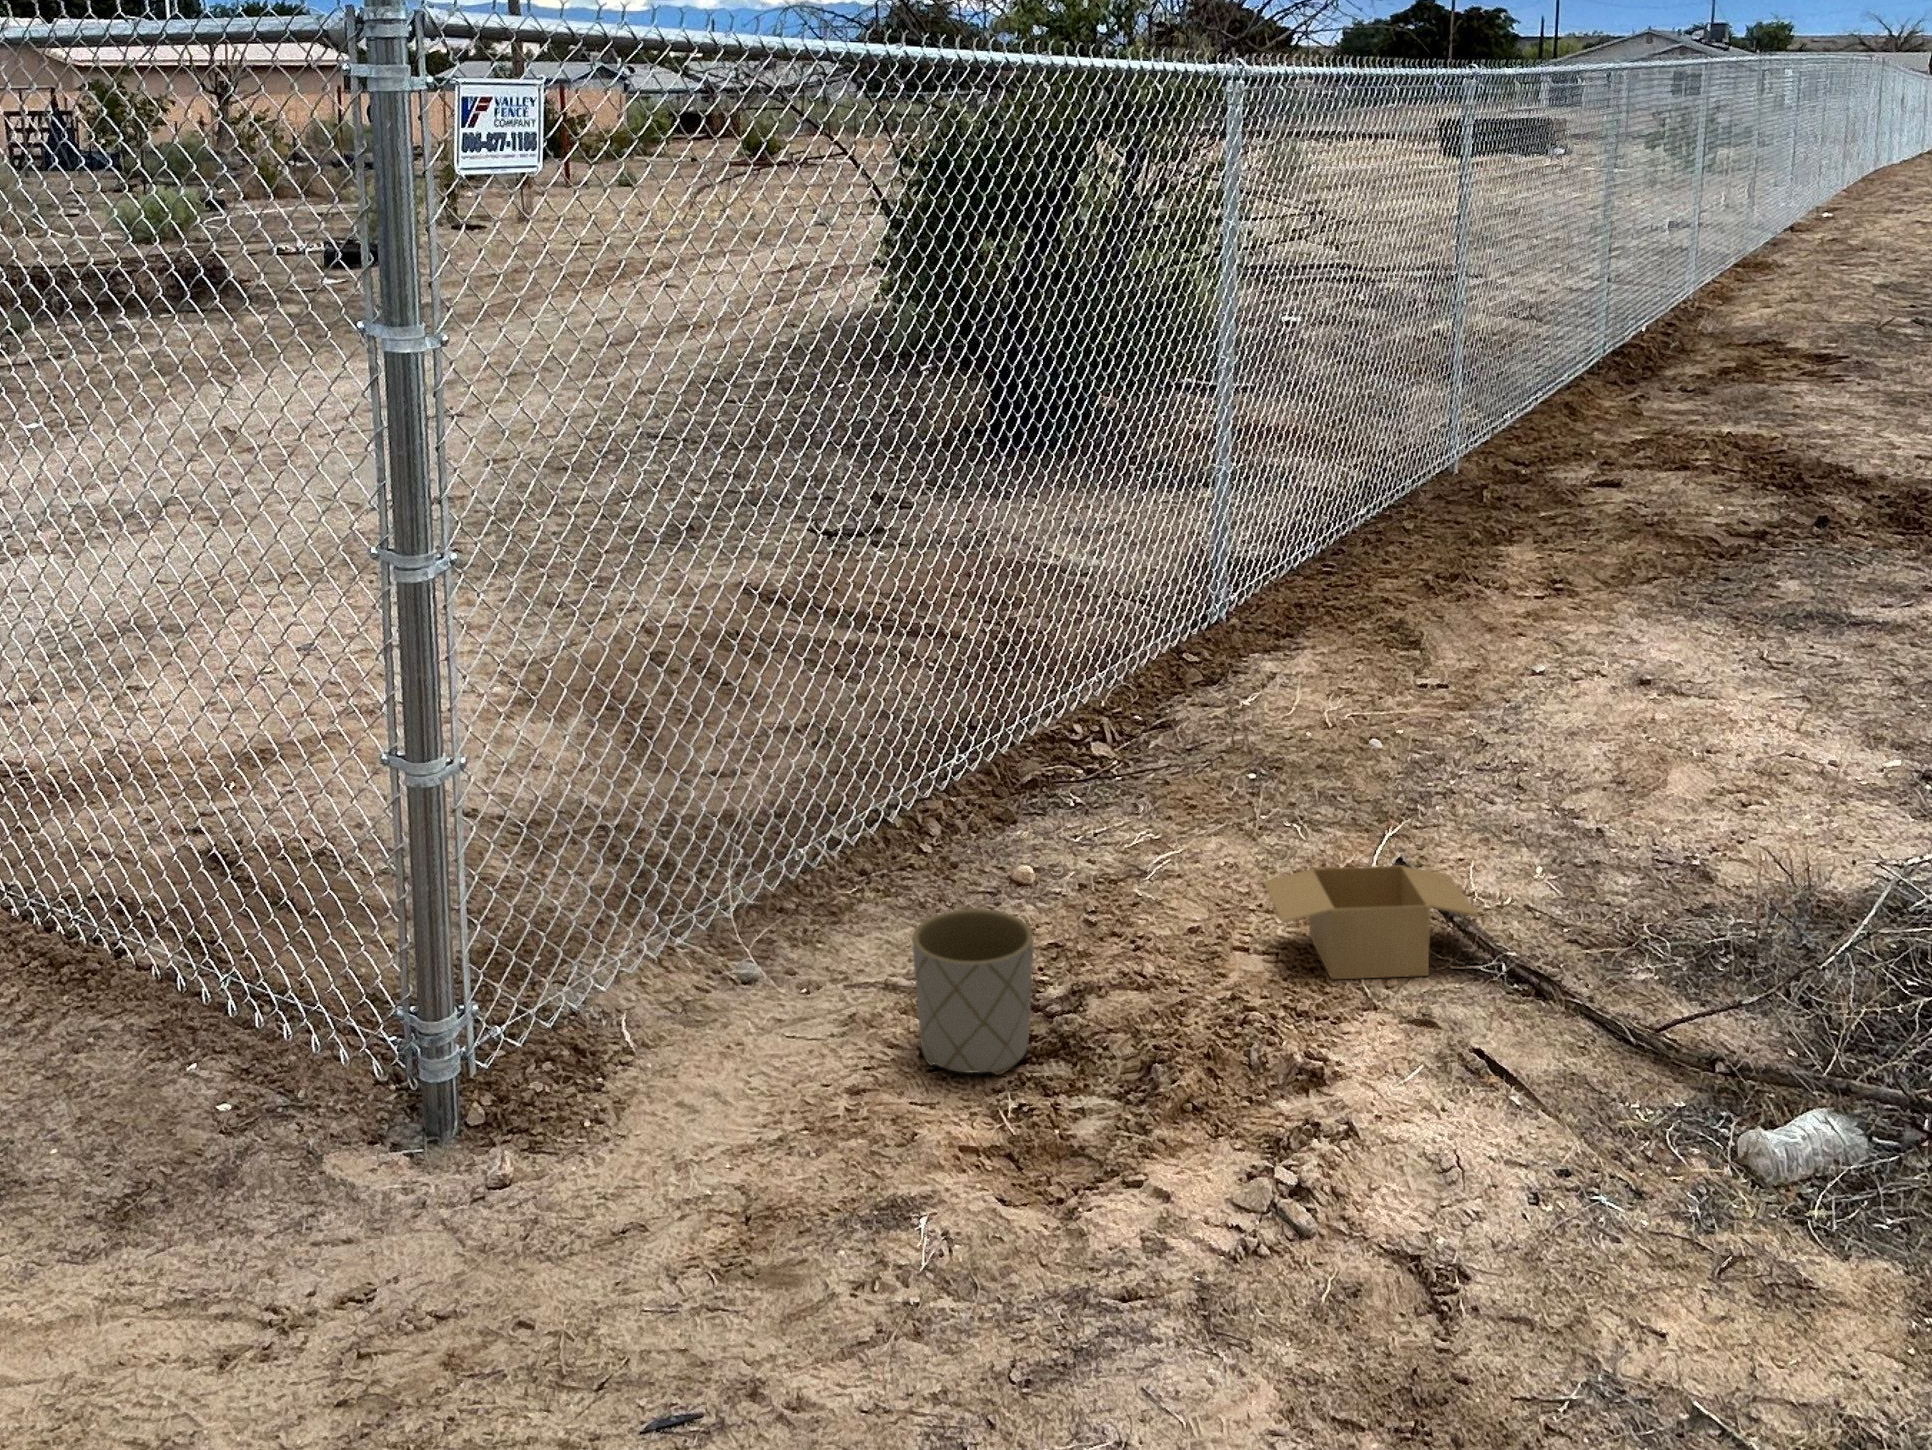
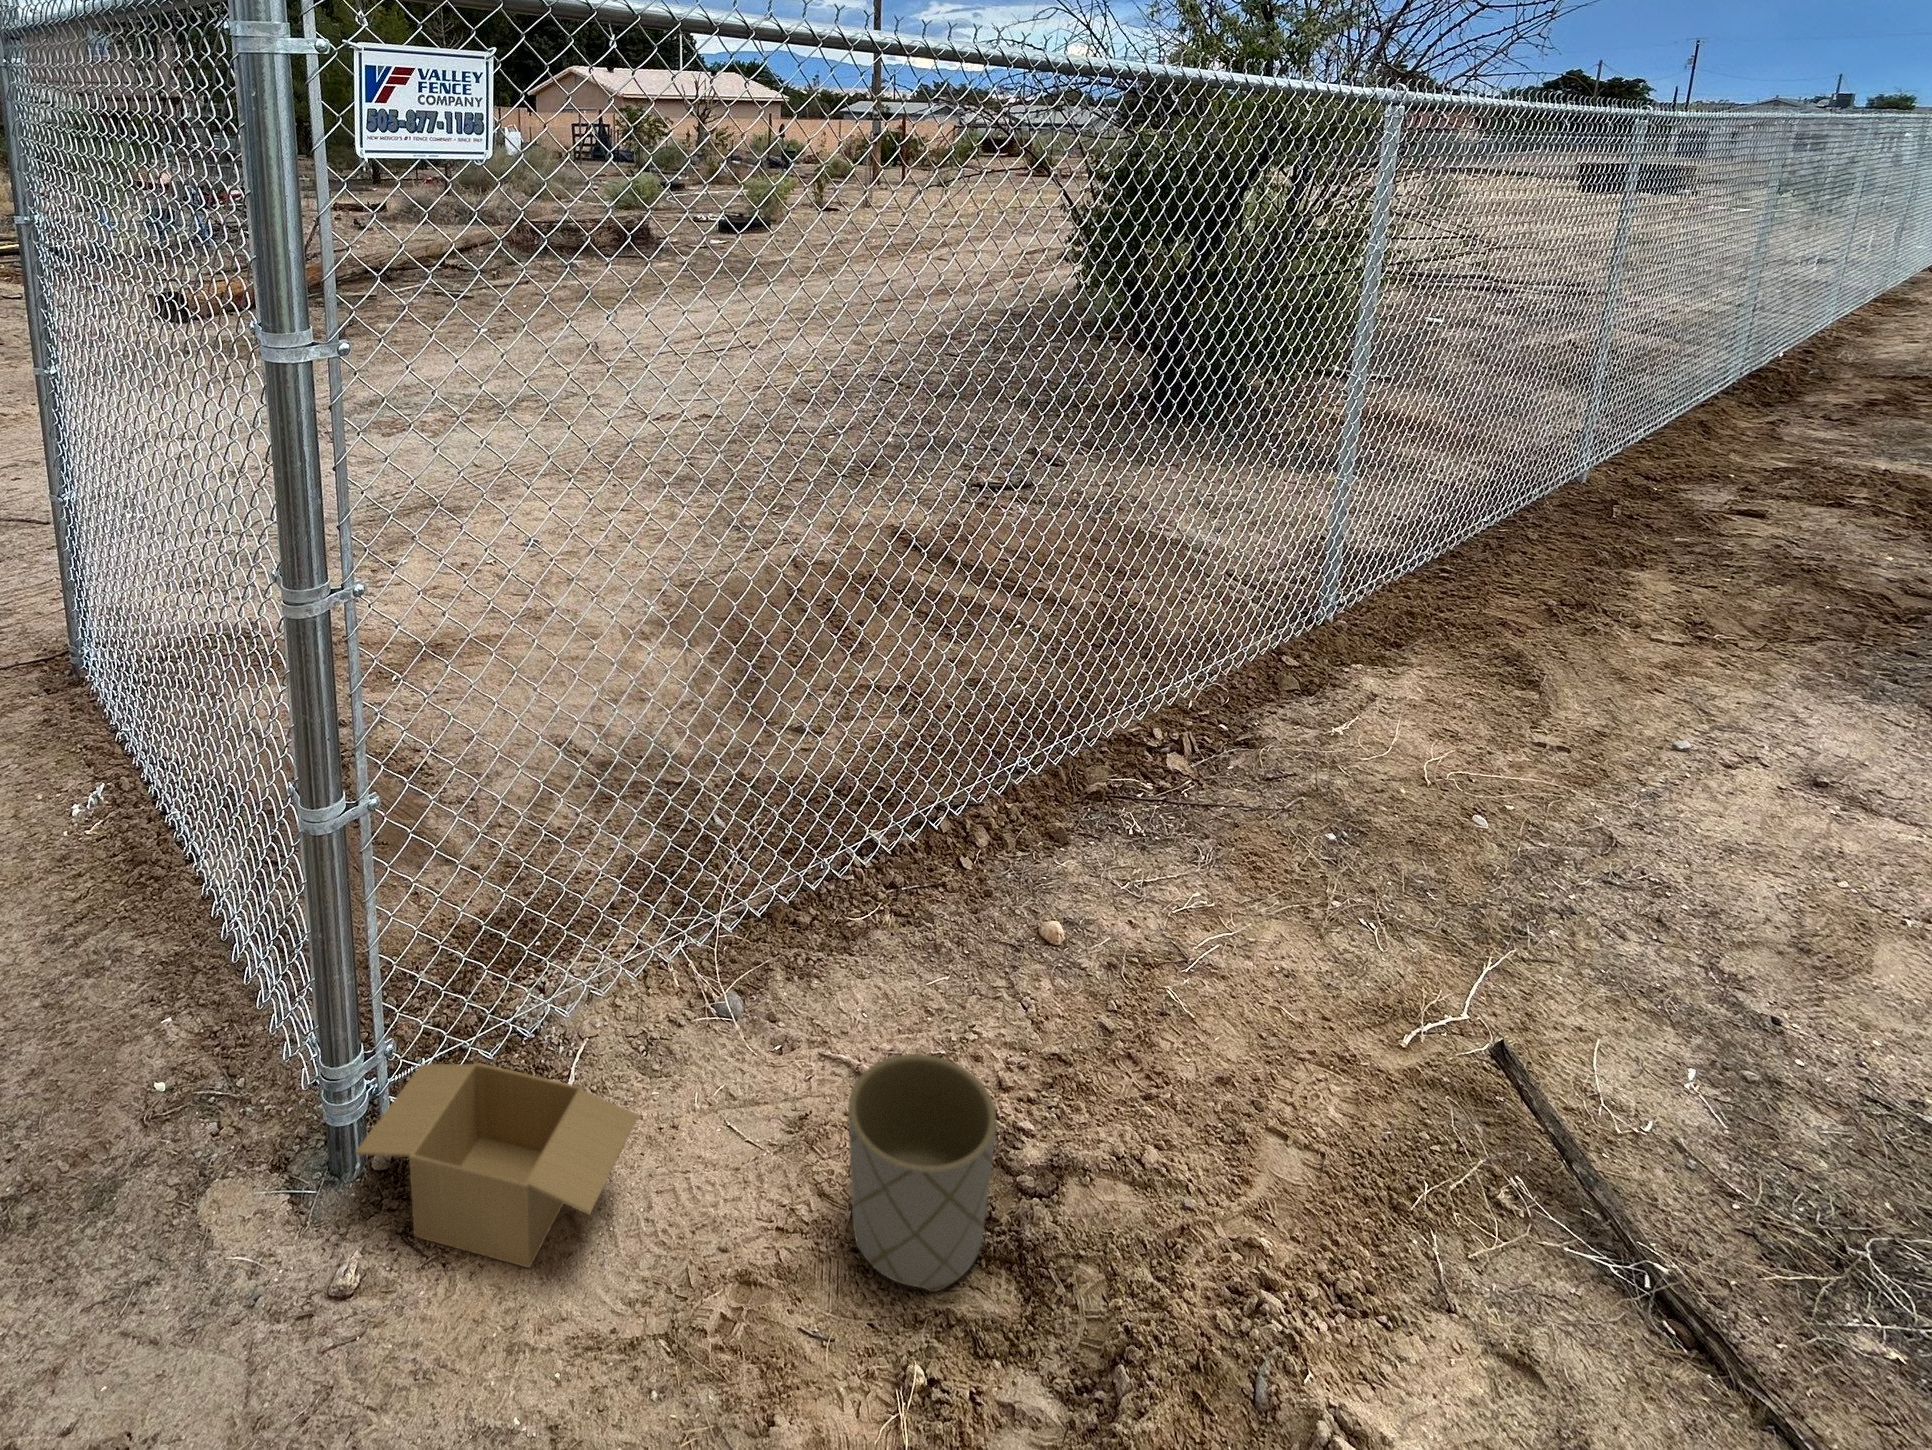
cardboard box: present [1264,865,1478,979] -> present [356,1063,638,1268]

